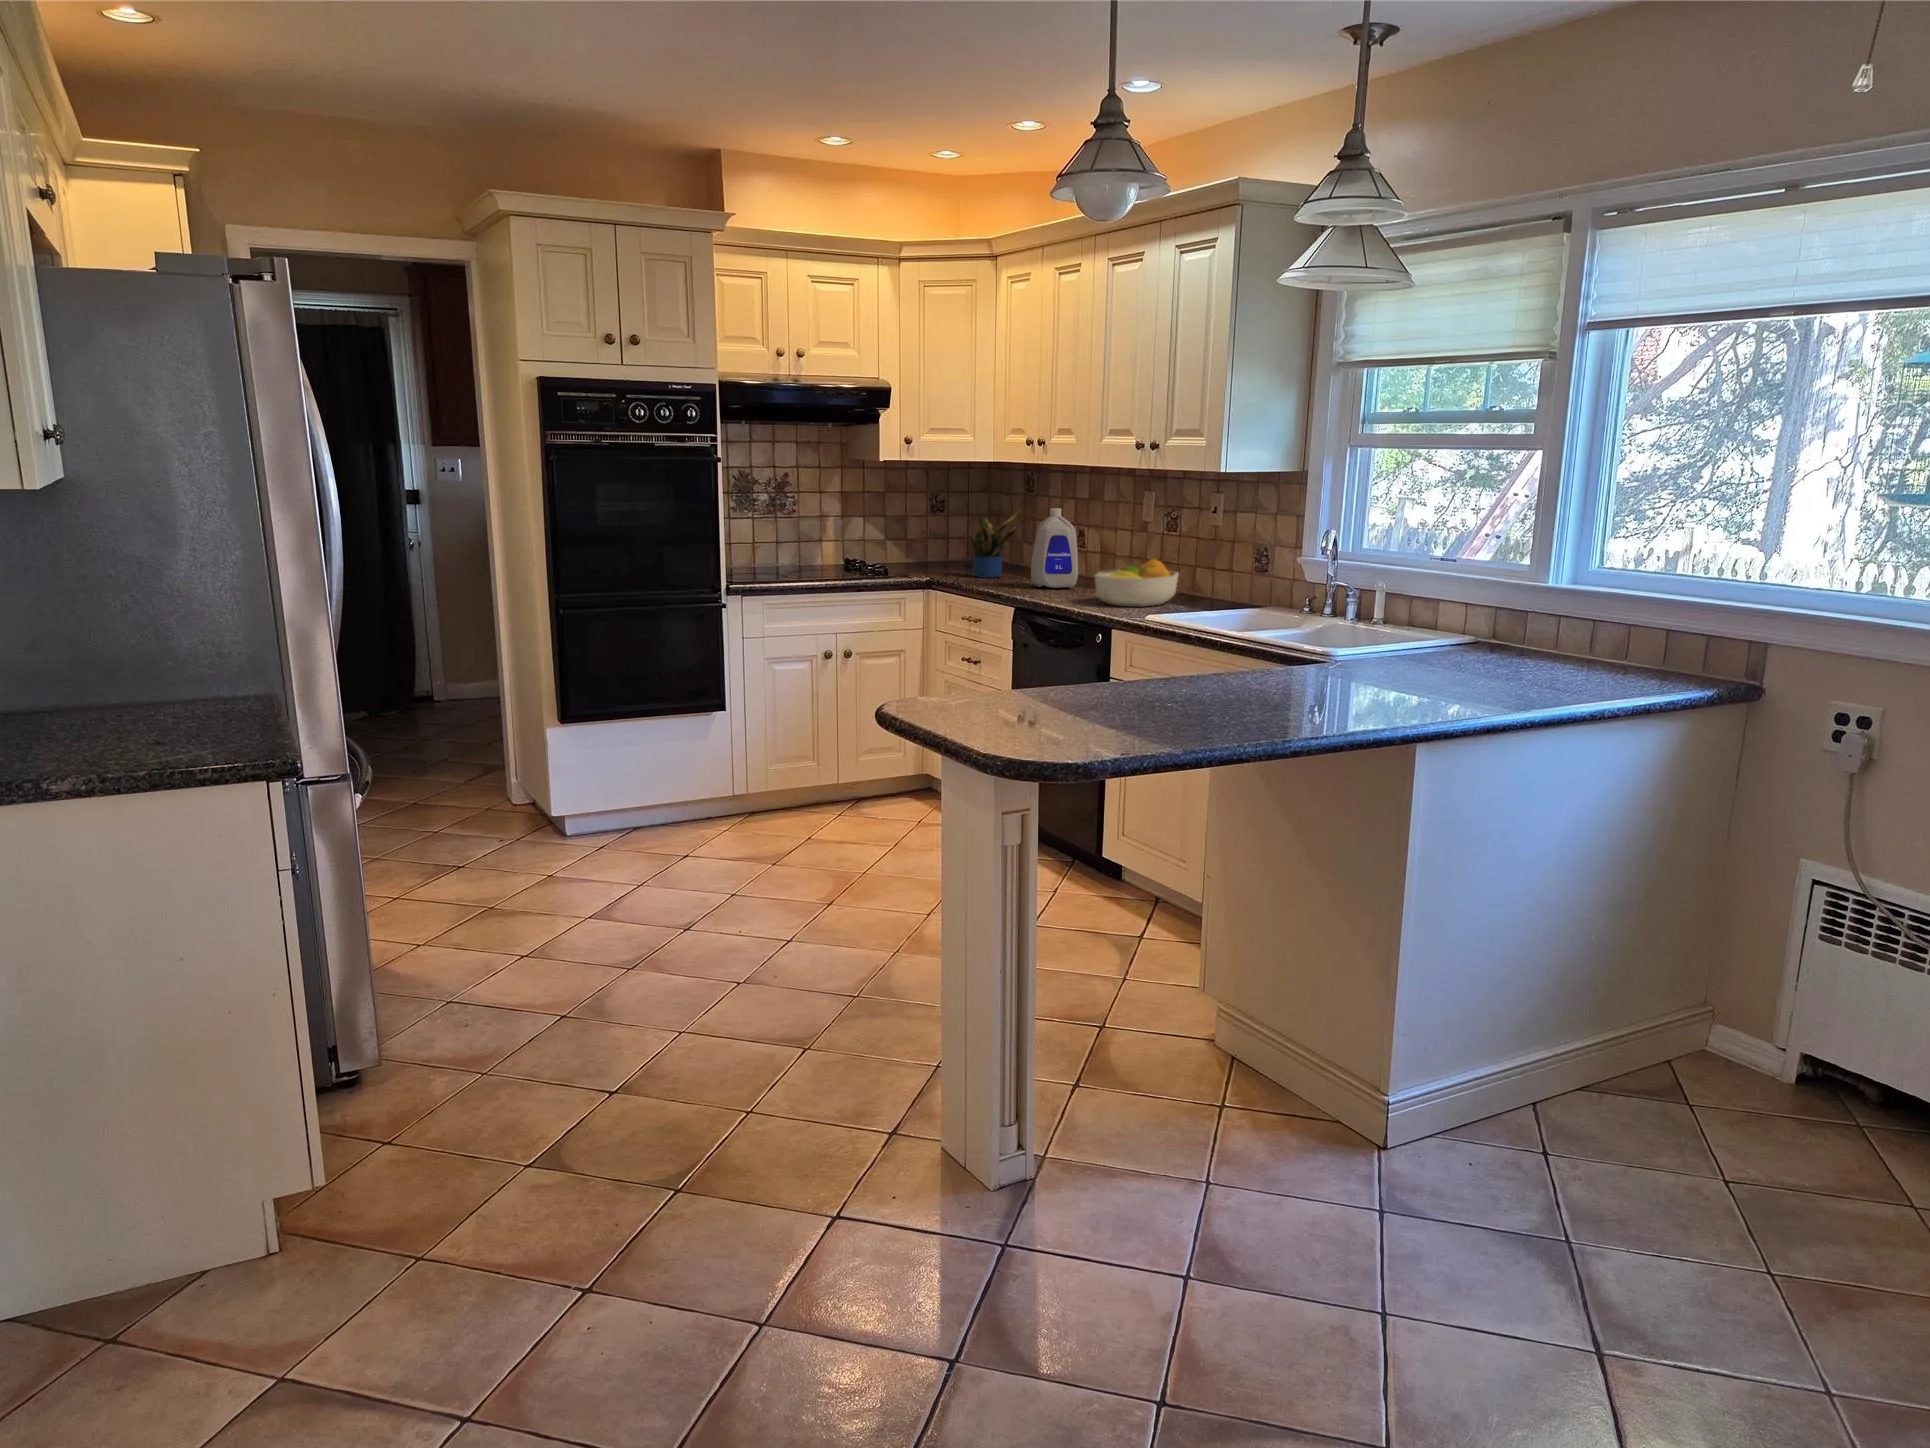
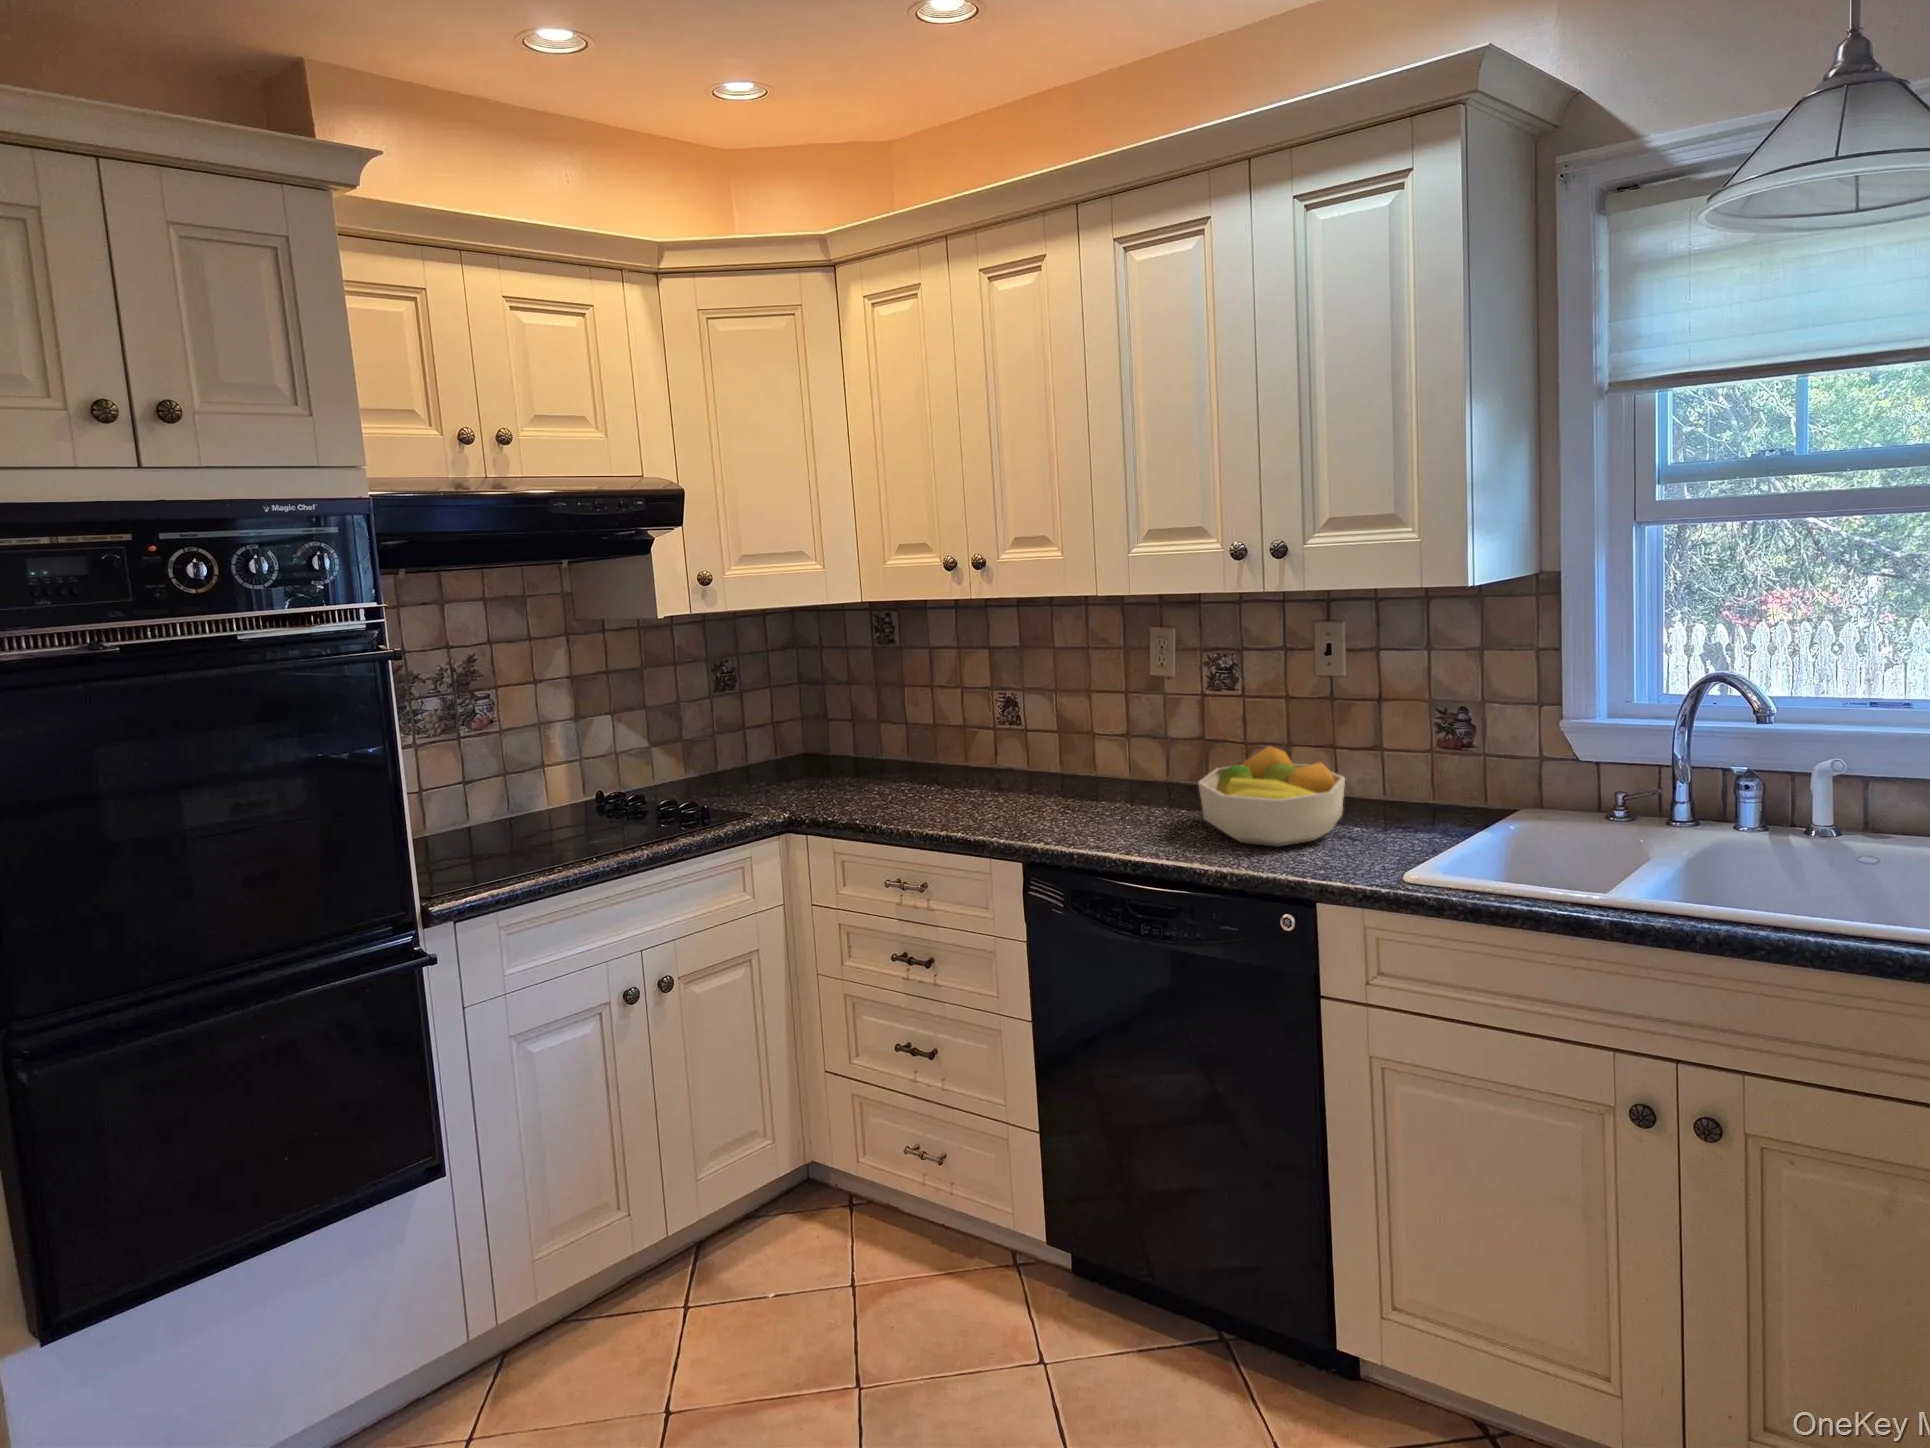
potted plant: present [971,502,1022,578] -> none [843,659,925,797]
bottle: present [1031,508,1078,588] -> none [993,672,1085,811]

